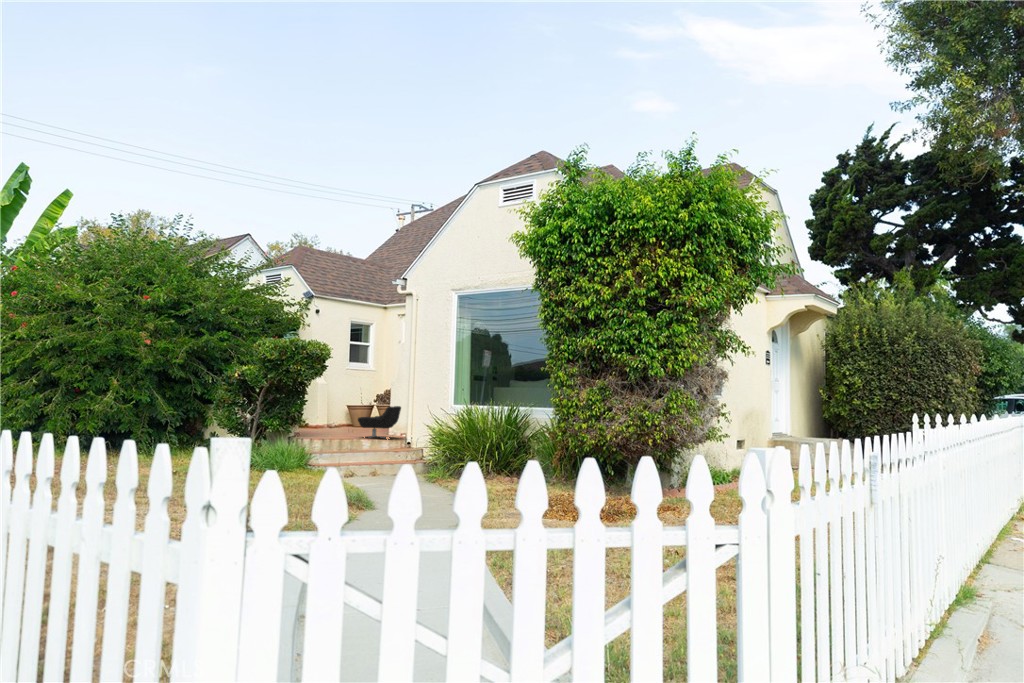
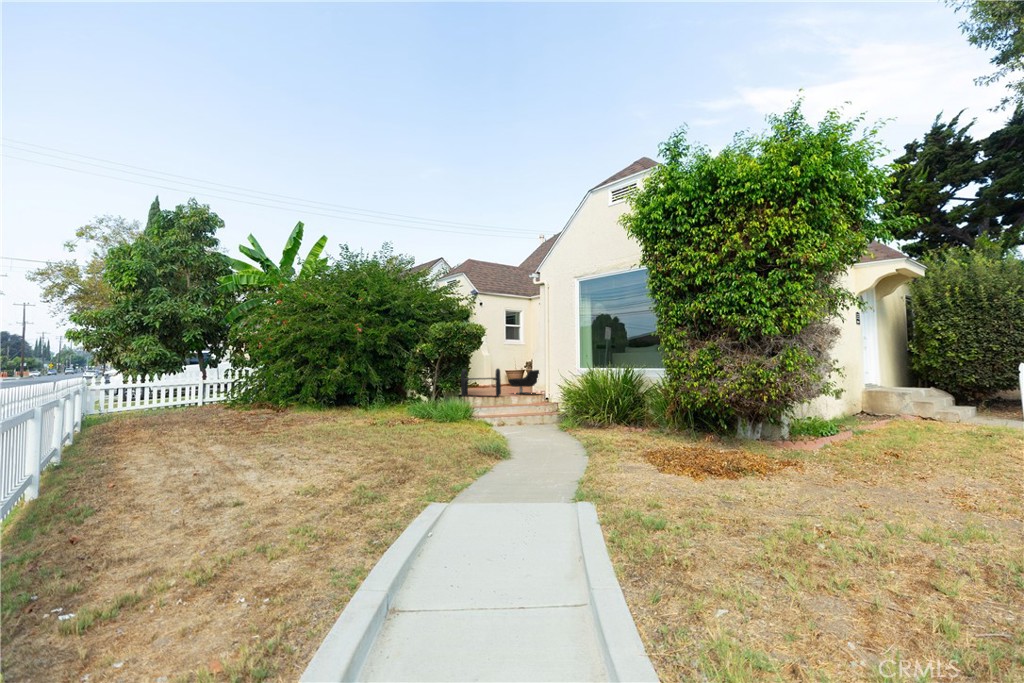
bench: none [293,402,348,441] -> present [461,369,501,397]

